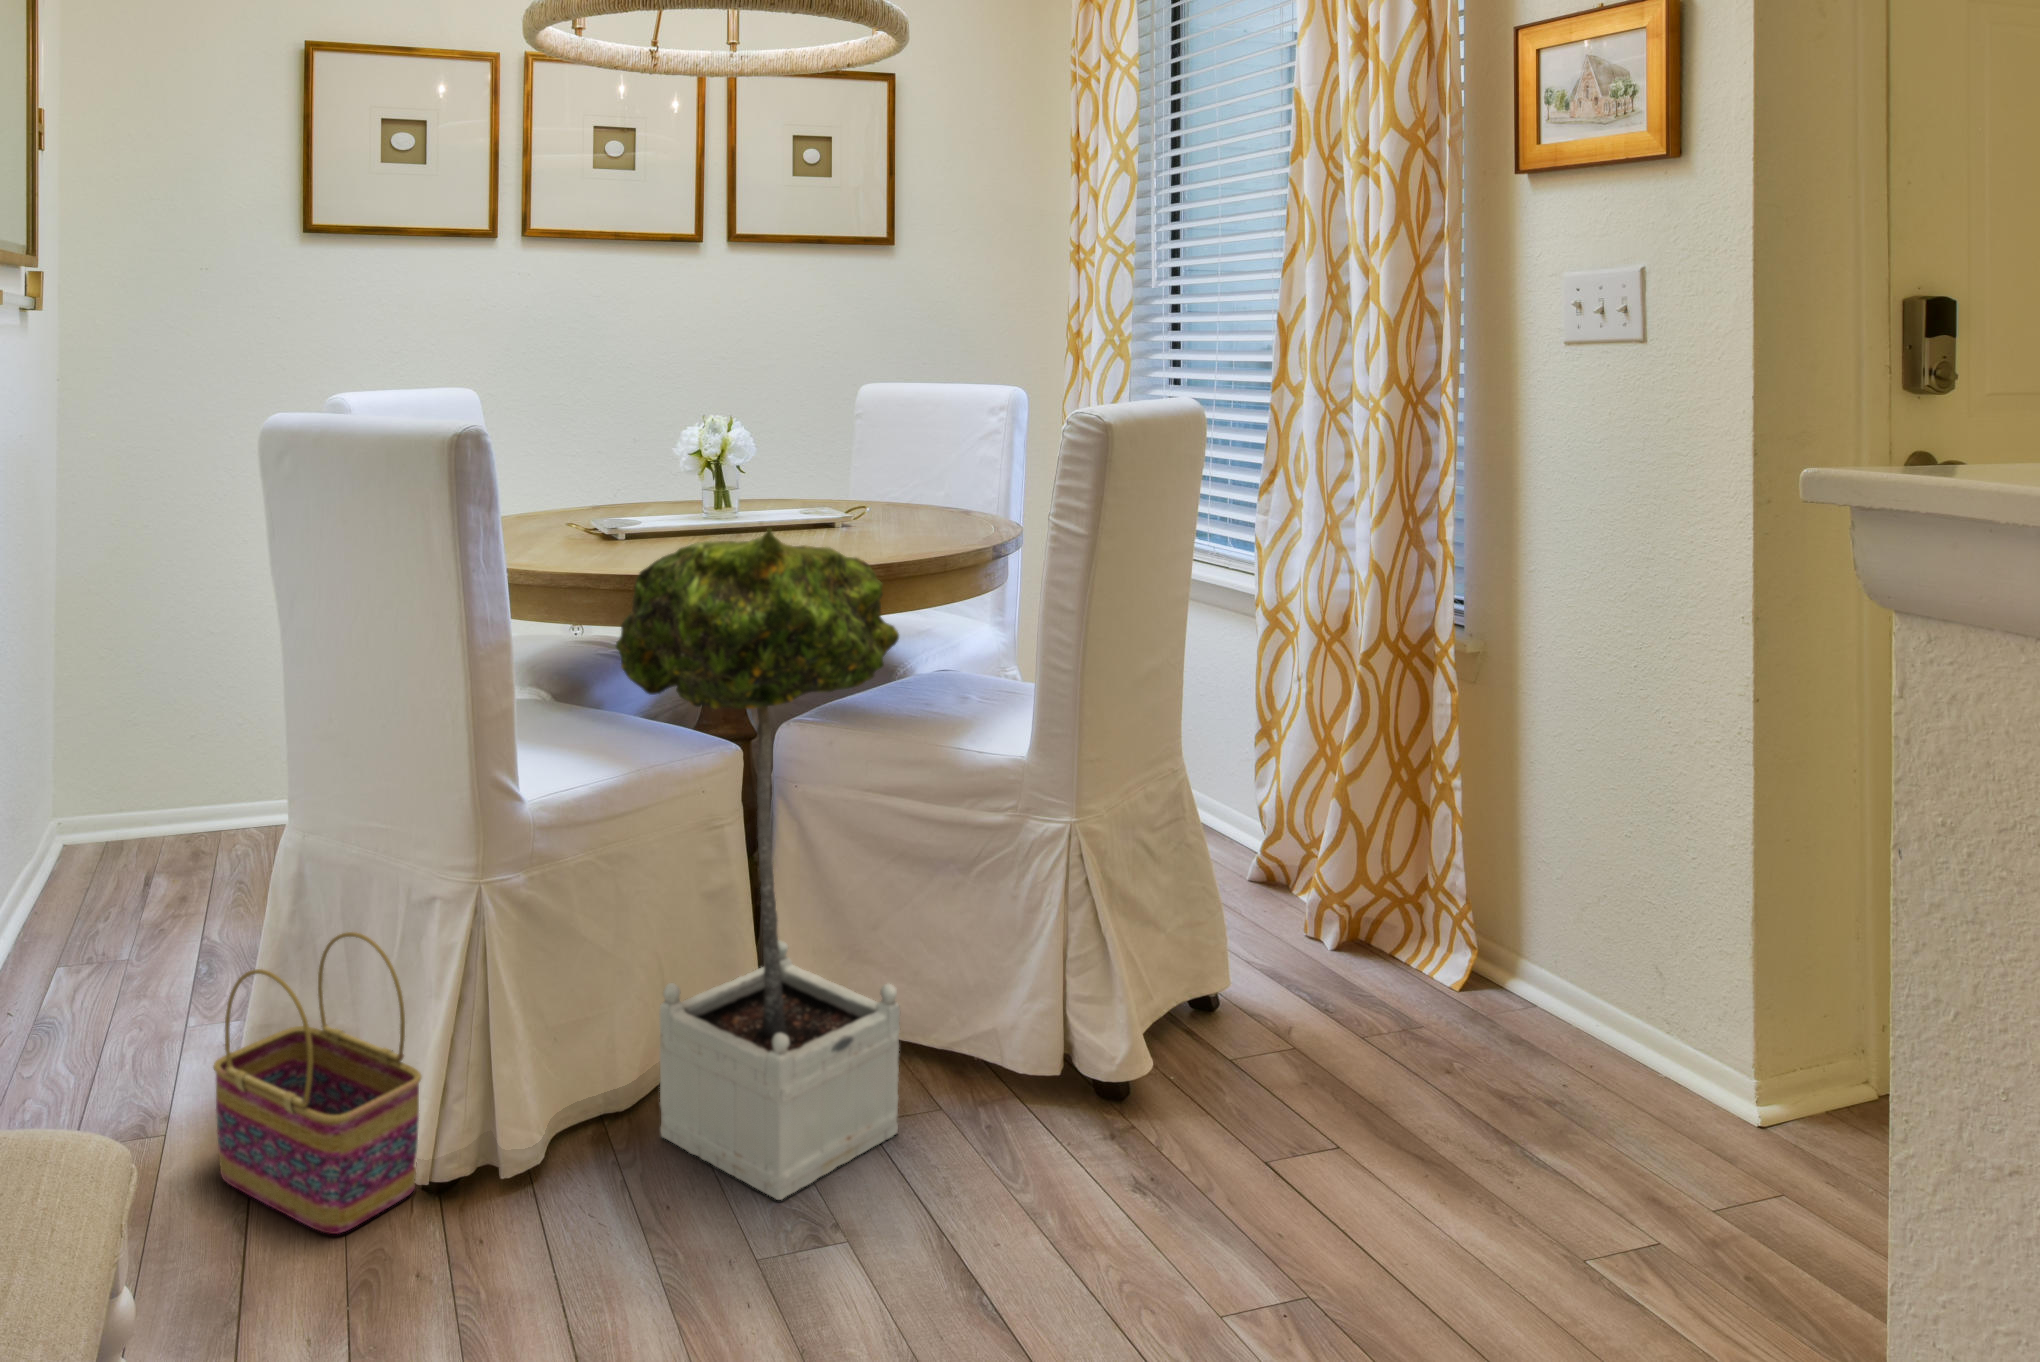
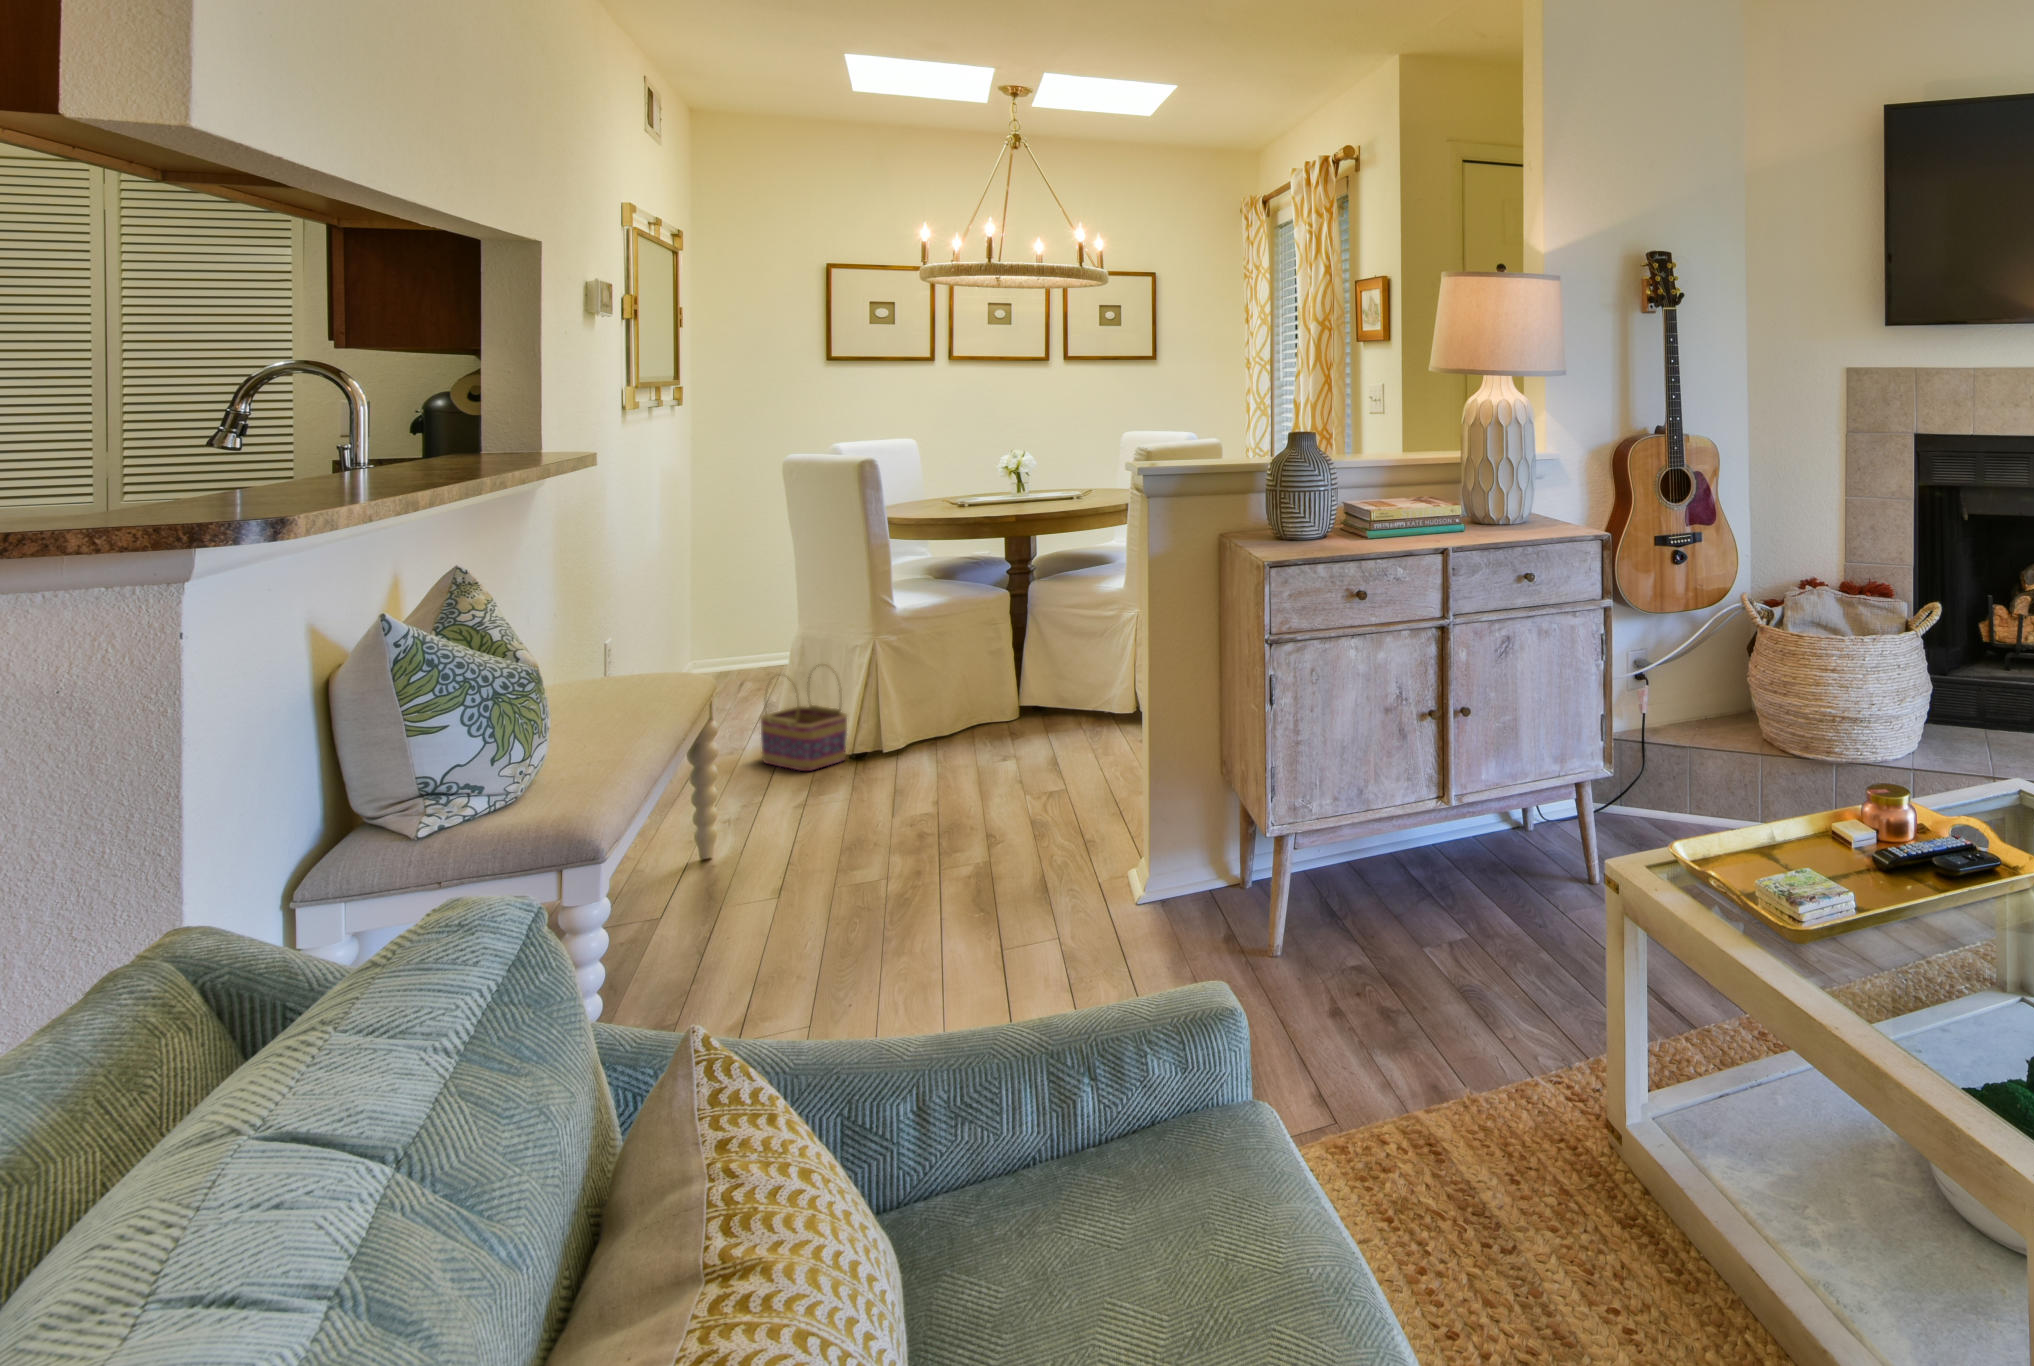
potted tree: present [616,529,900,1200] -> none [933,495,1056,754]

